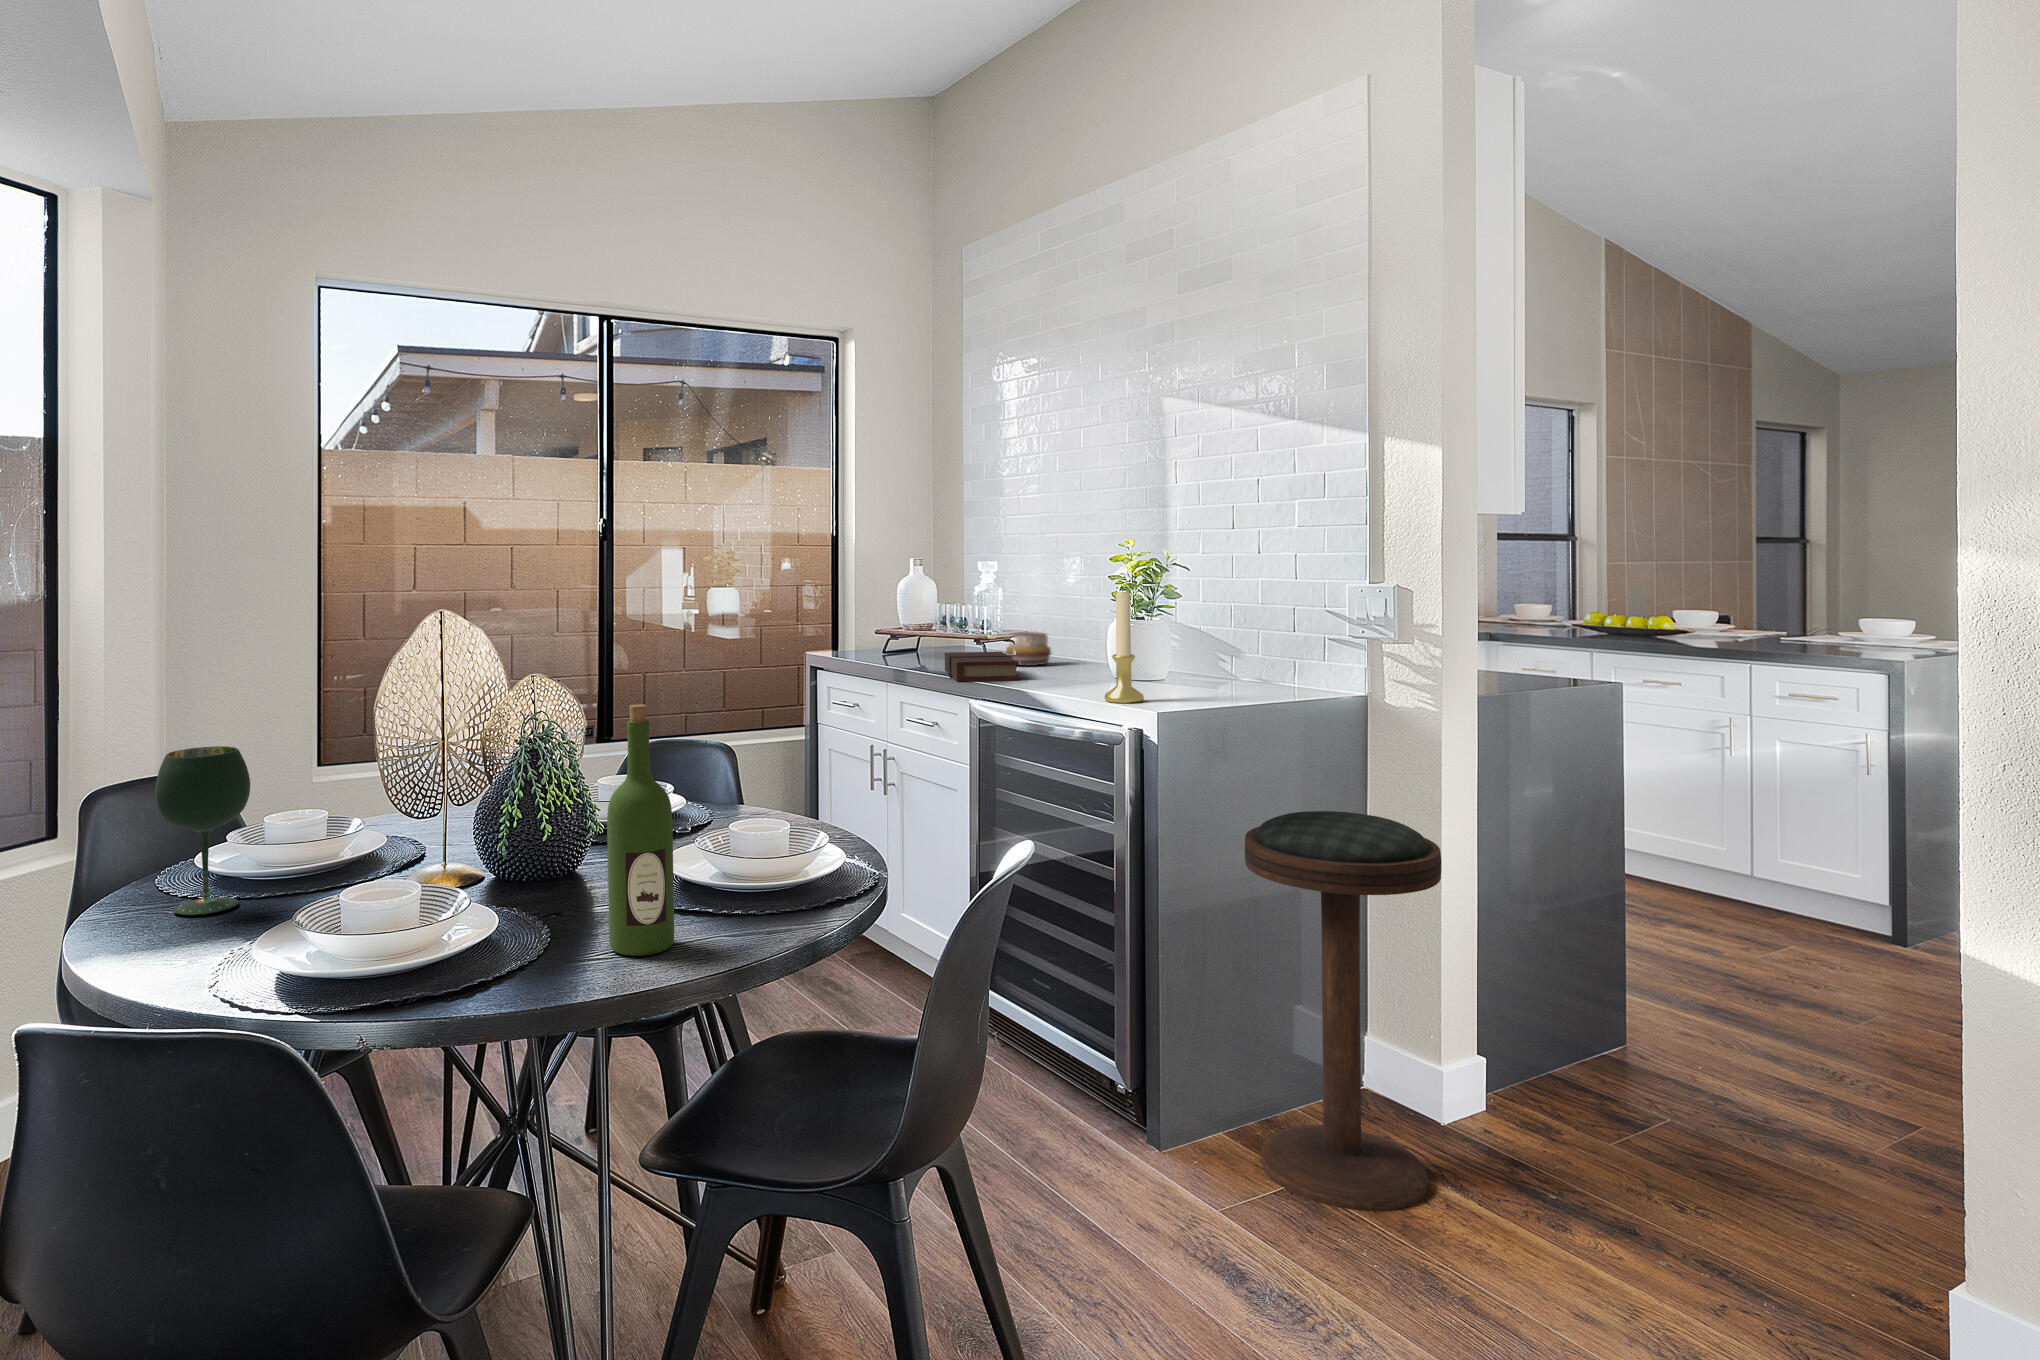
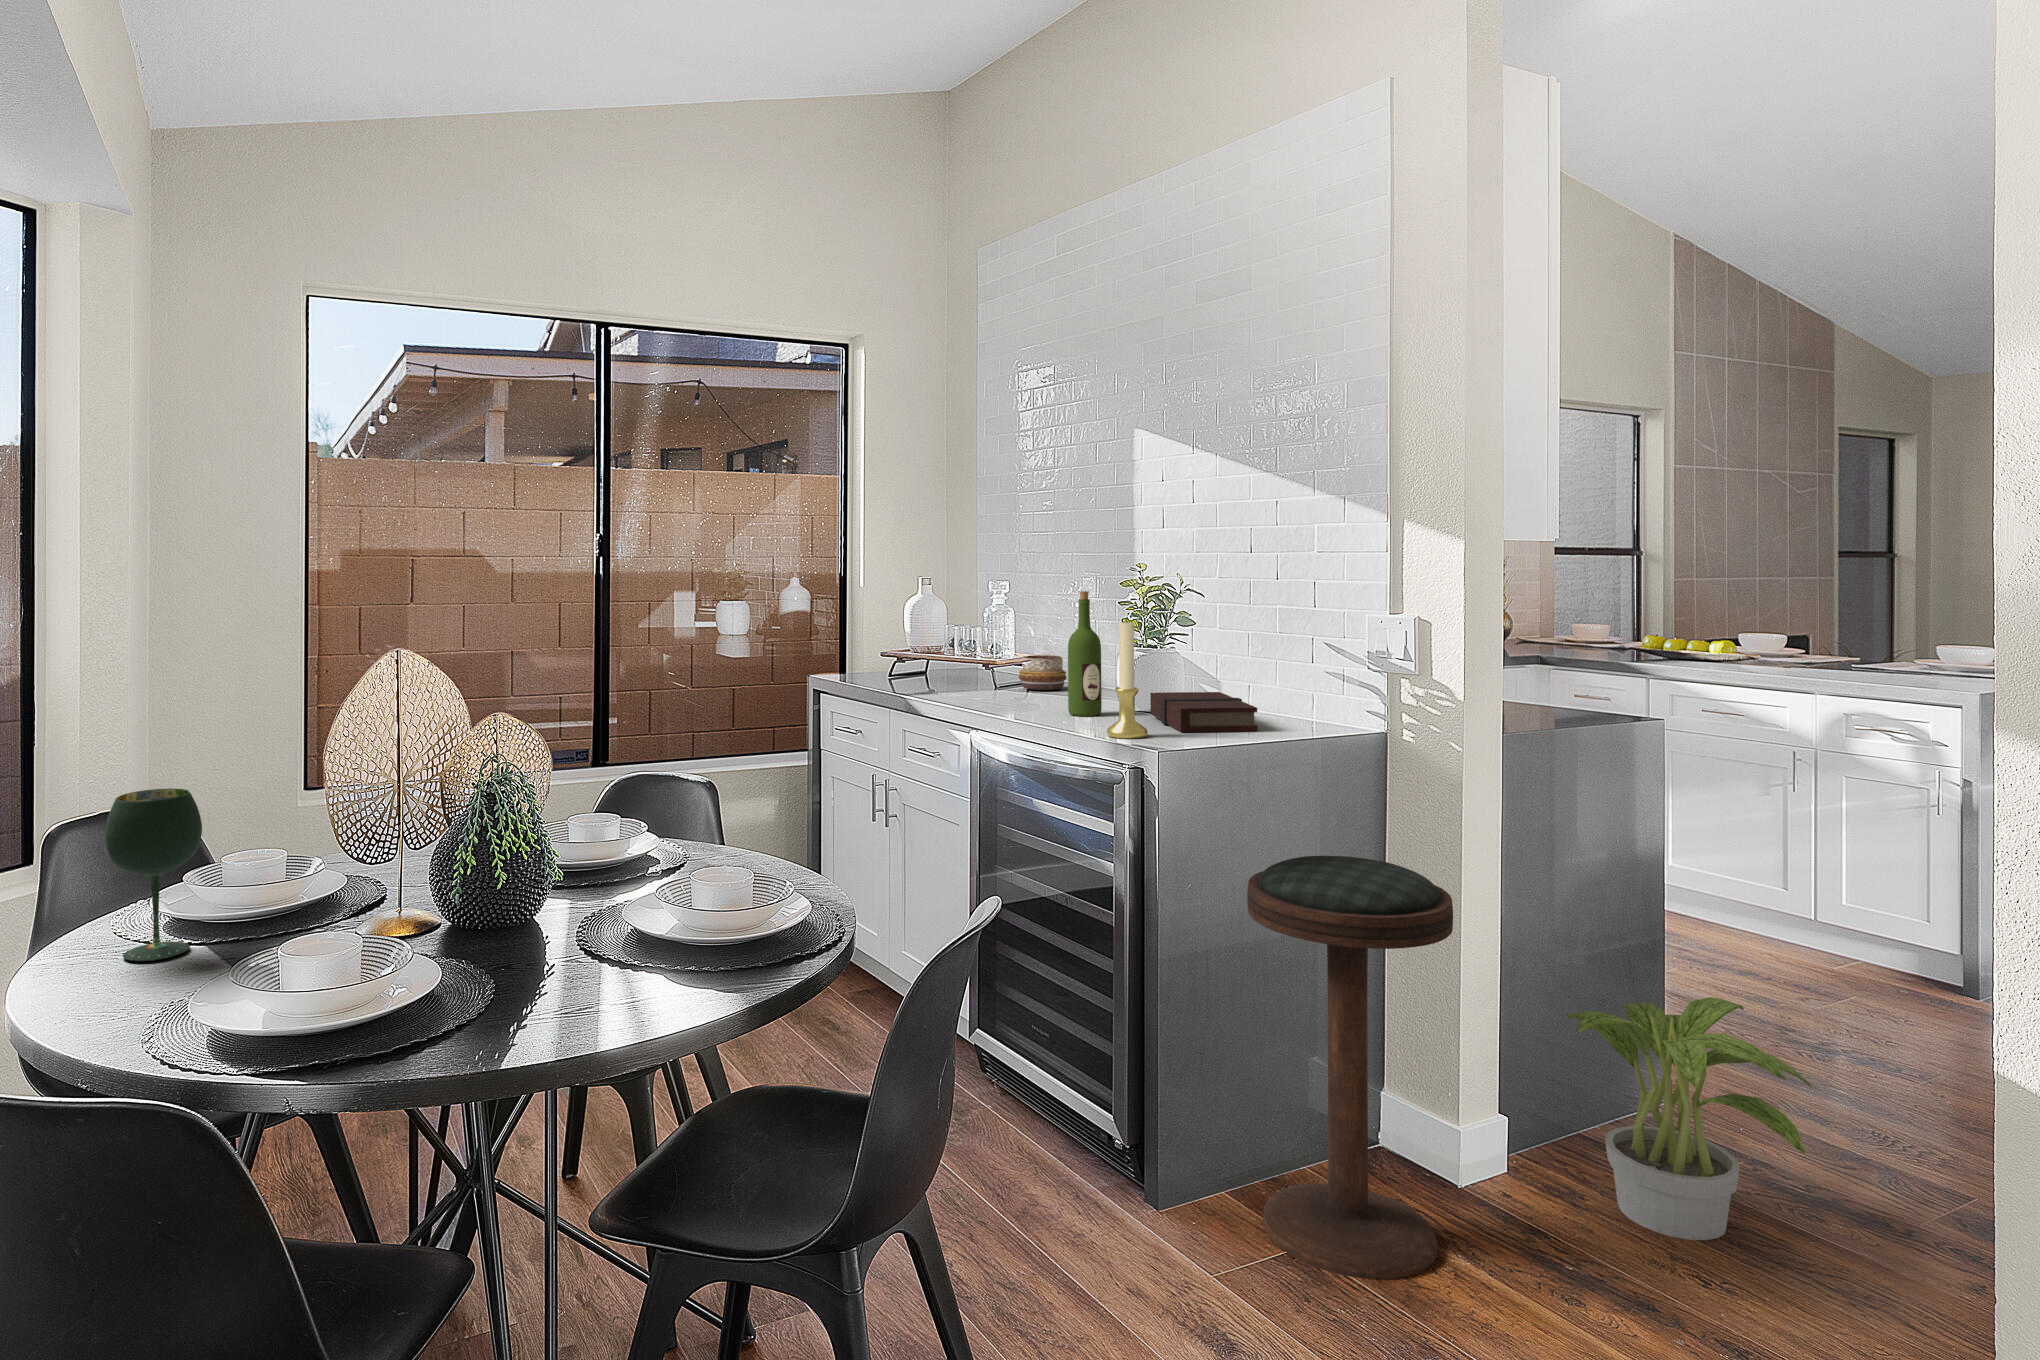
book: present [945,652,1019,682] -> present [1150,692,1258,732]
wine bottle: present [607,704,674,956] -> present [1068,591,1102,716]
potted plant: none [1539,941,1771,1169] -> present [1567,997,1811,1240]

